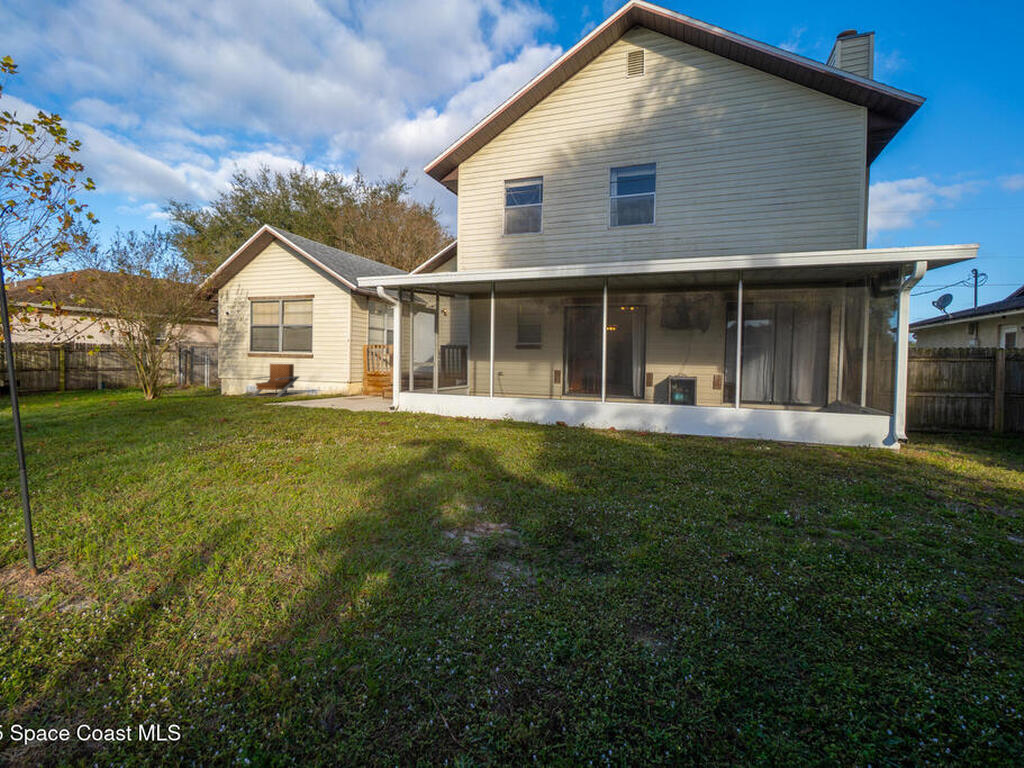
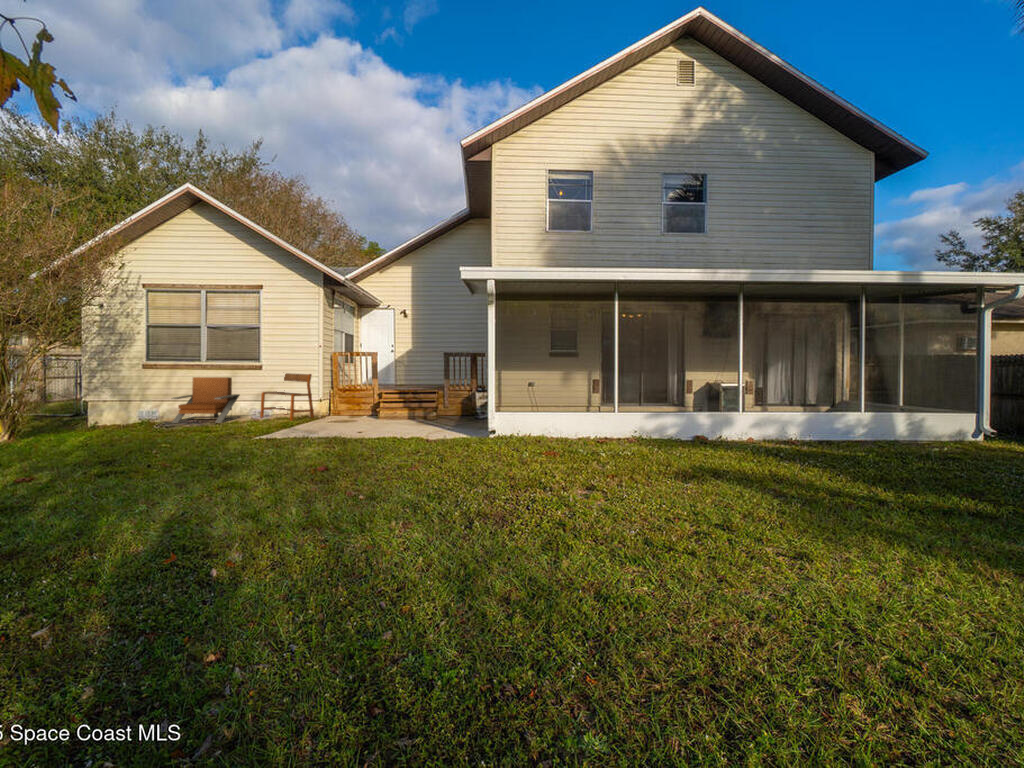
bench: none [312,361,345,397] -> present [260,373,314,421]

